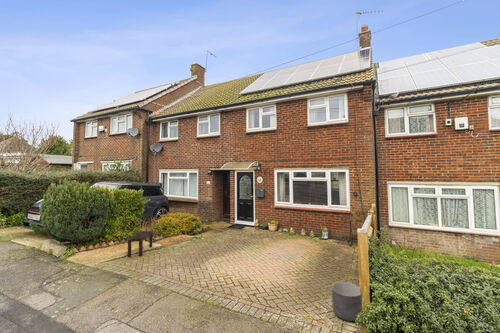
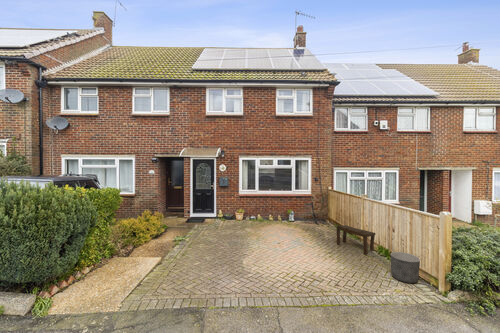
bench: present [127,231,153,257] -> present [336,225,376,254]

